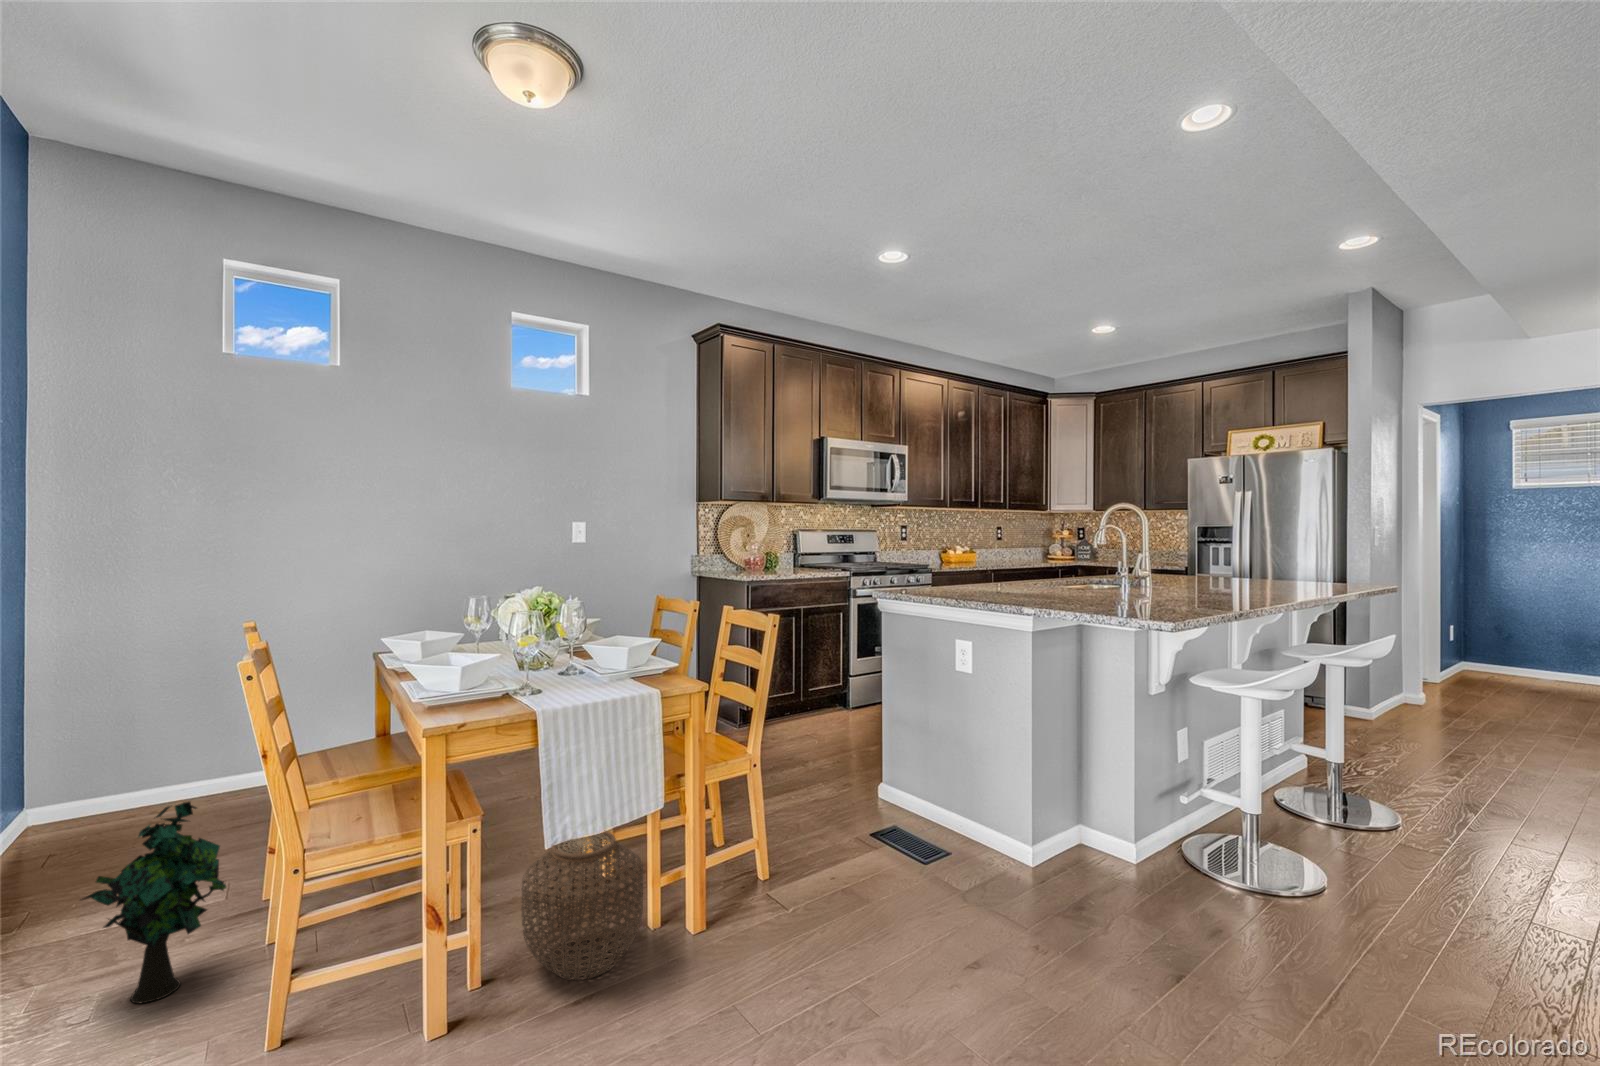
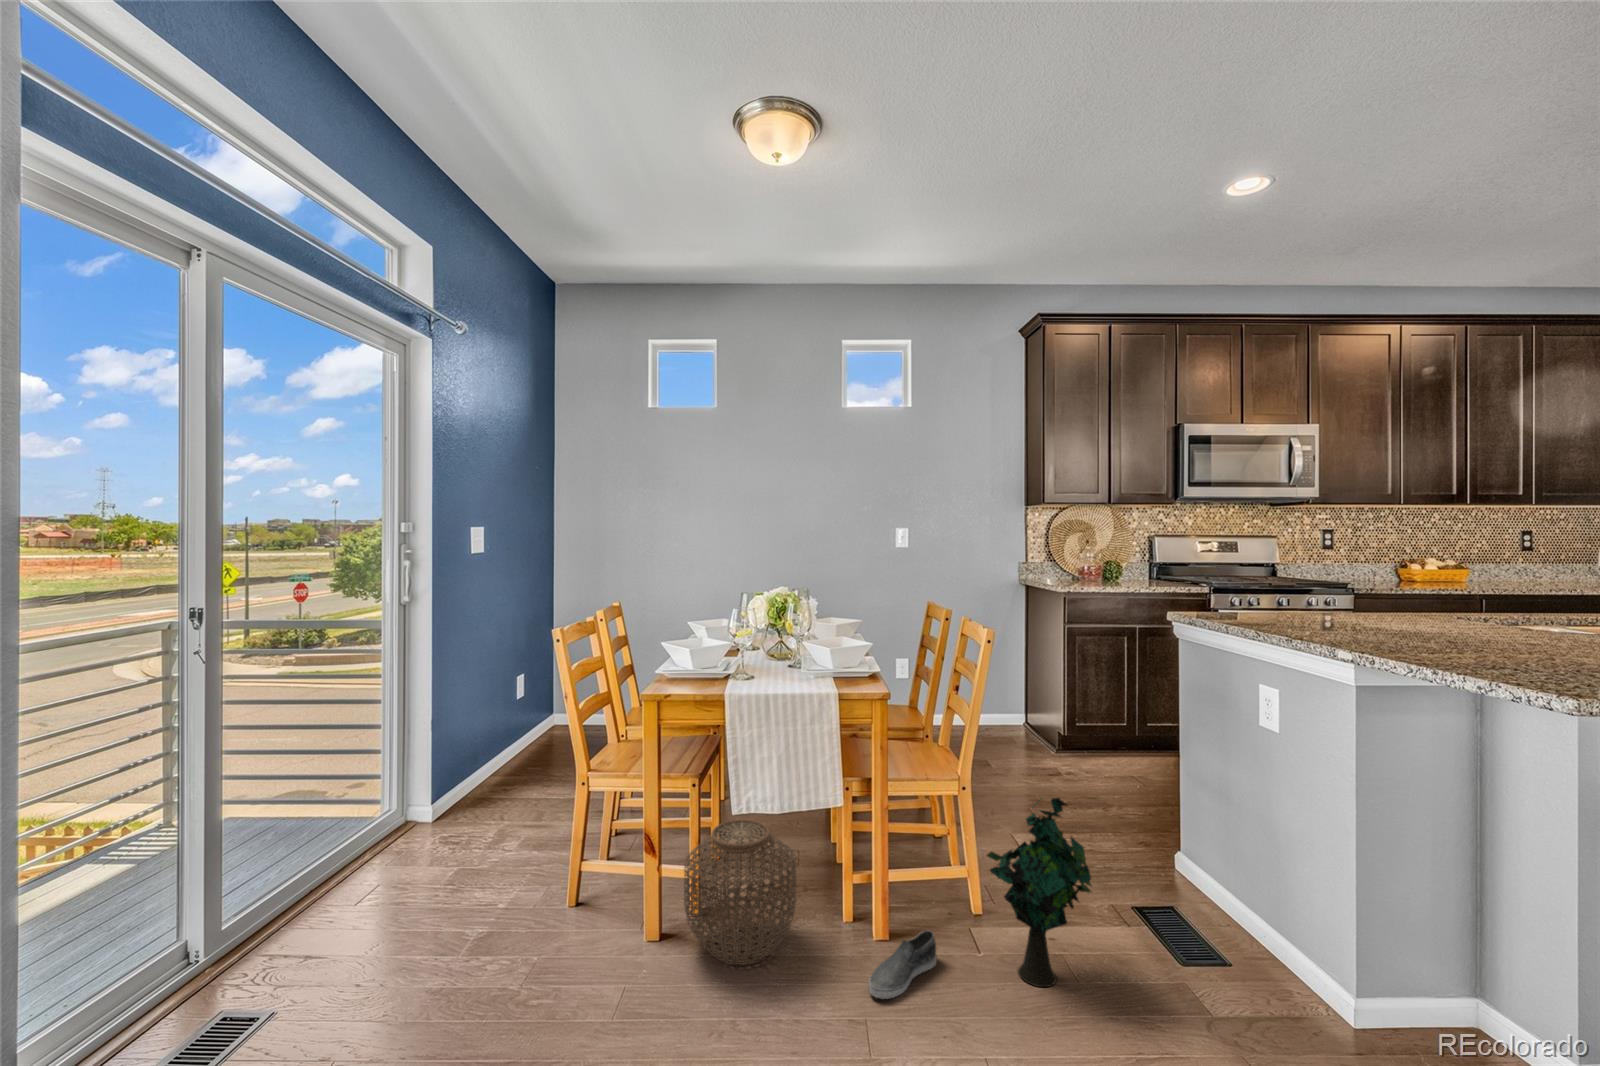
decorative plant: present [82,802,226,1004] -> present [987,798,1092,987]
shoe: none [728,885,766,952] -> present [869,930,936,999]

